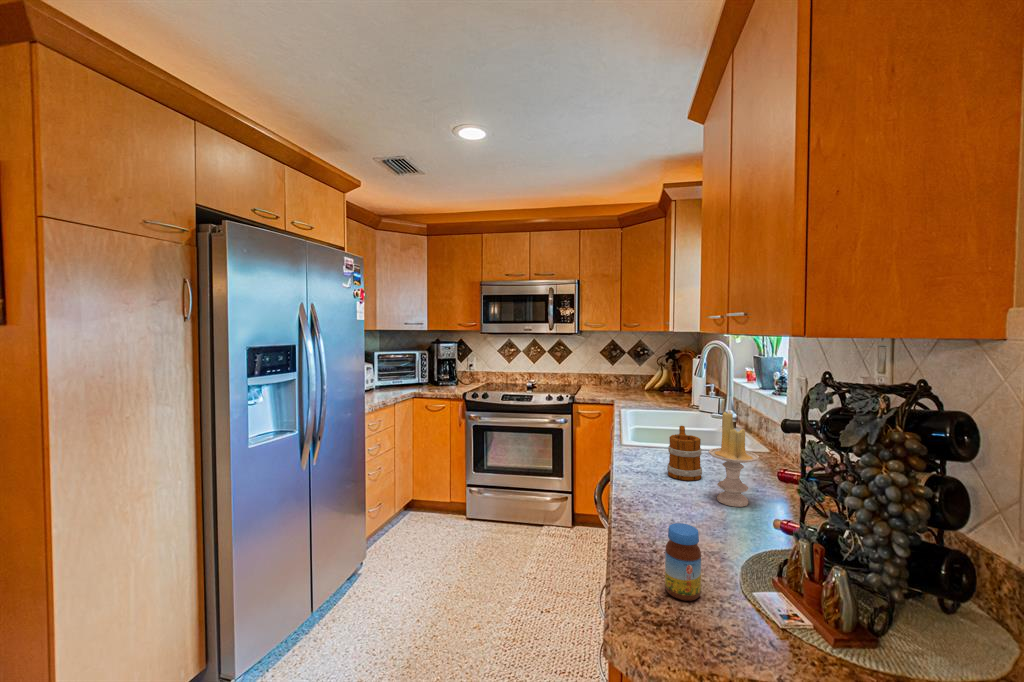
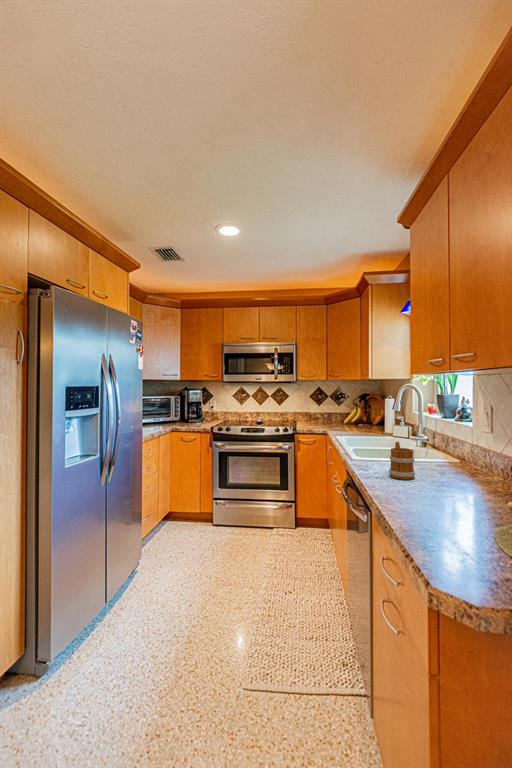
candle: present [709,412,759,507] -> none [426,428,462,495]
jar: present [665,523,701,601] -> none [428,499,455,552]

